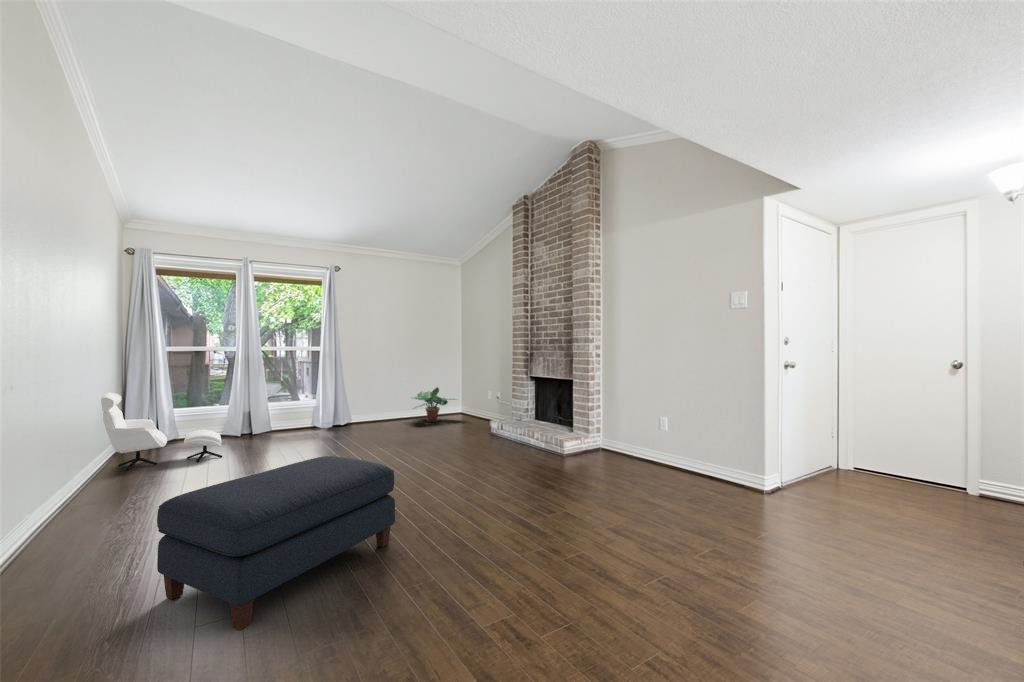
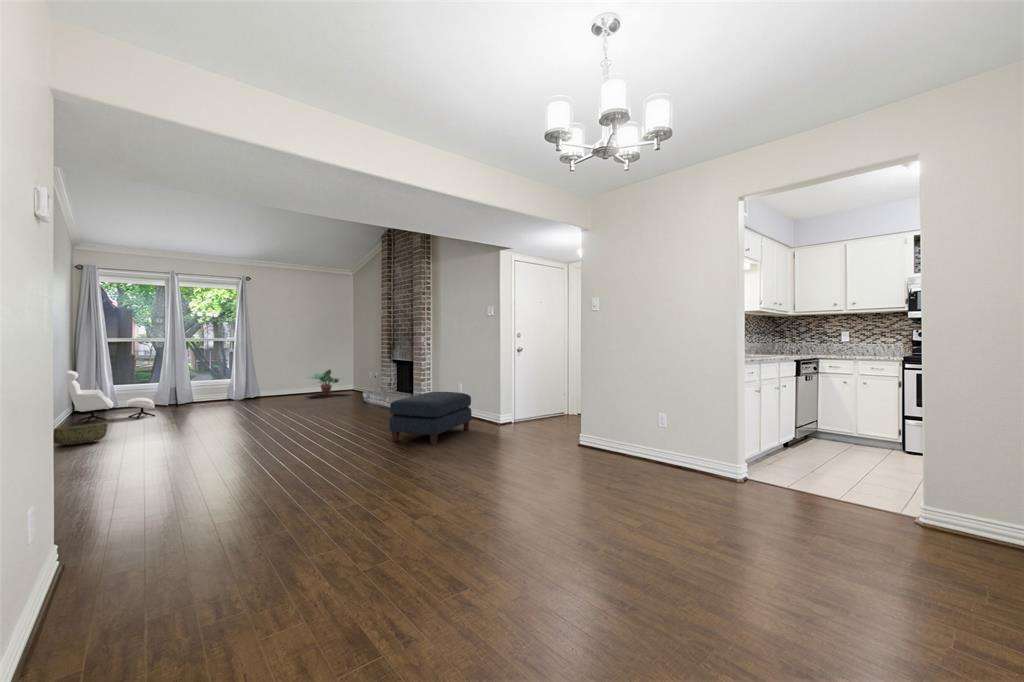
ottoman: present [157,456,395,631] -> present [390,392,471,445]
woven basket: none [39,486,143,532] -> present [54,422,108,445]

